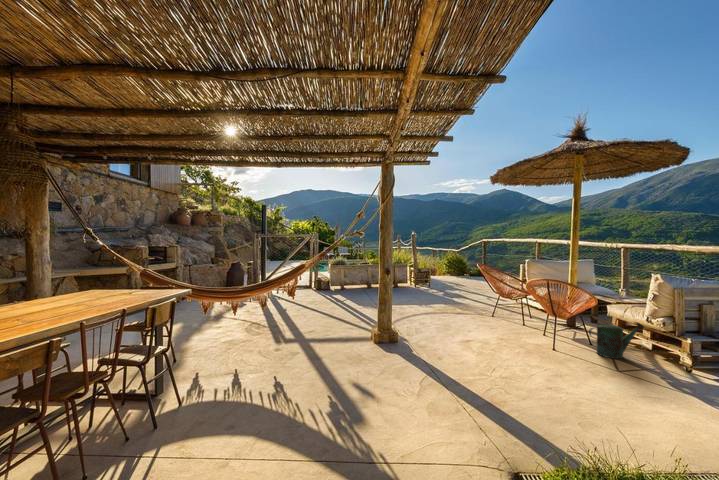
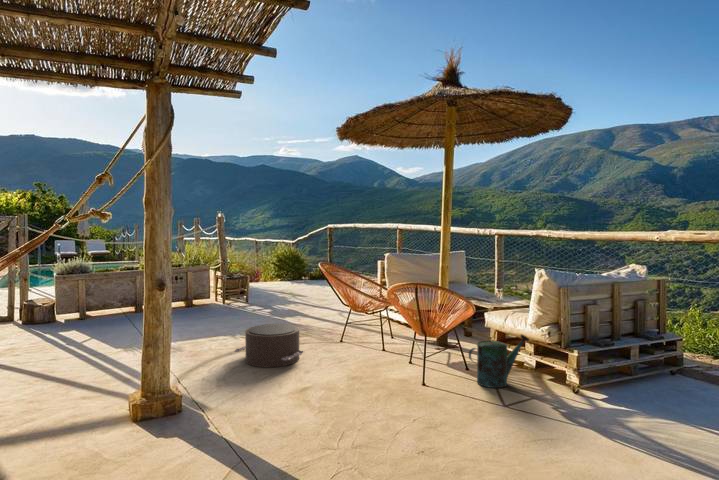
pouf: none [424,300,468,326] -> present [234,324,303,367]

